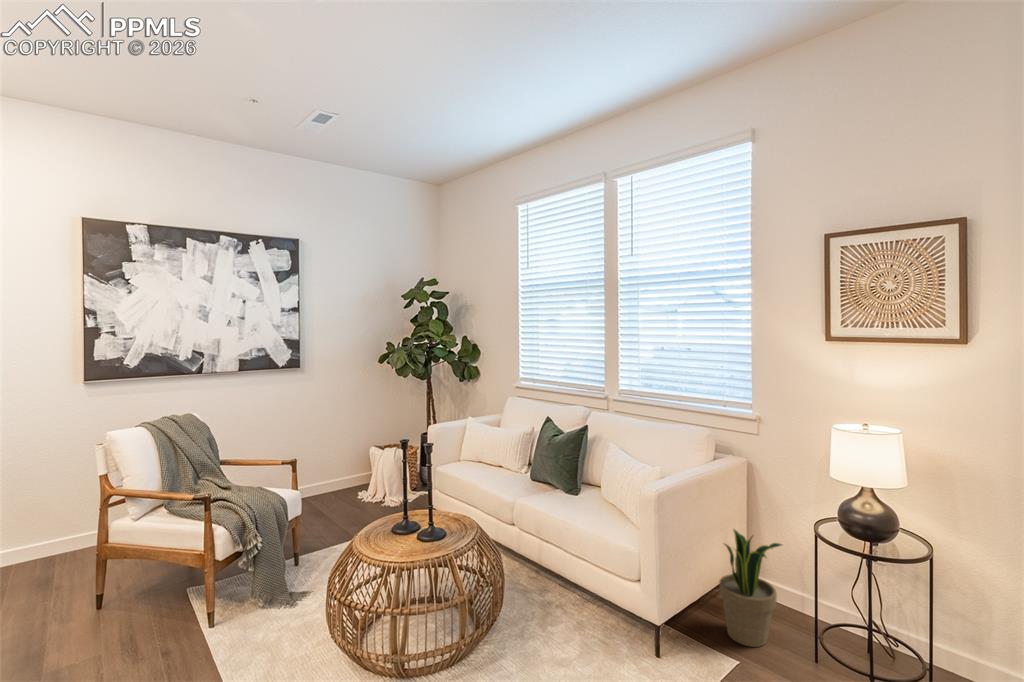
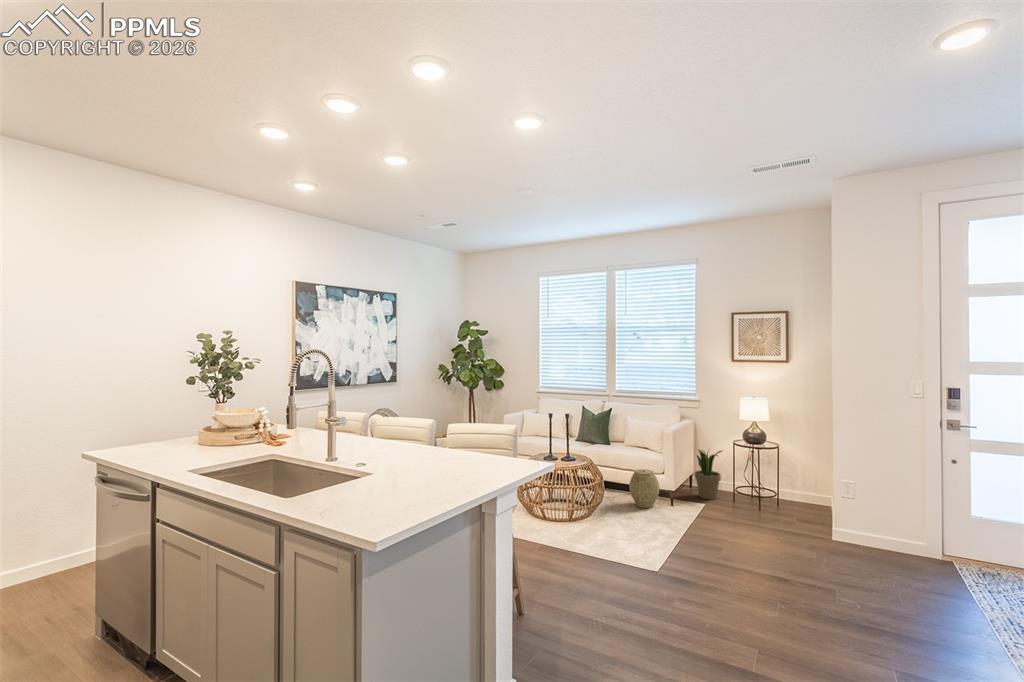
woven basket: none [559,562,620,651] -> present [629,469,659,508]

